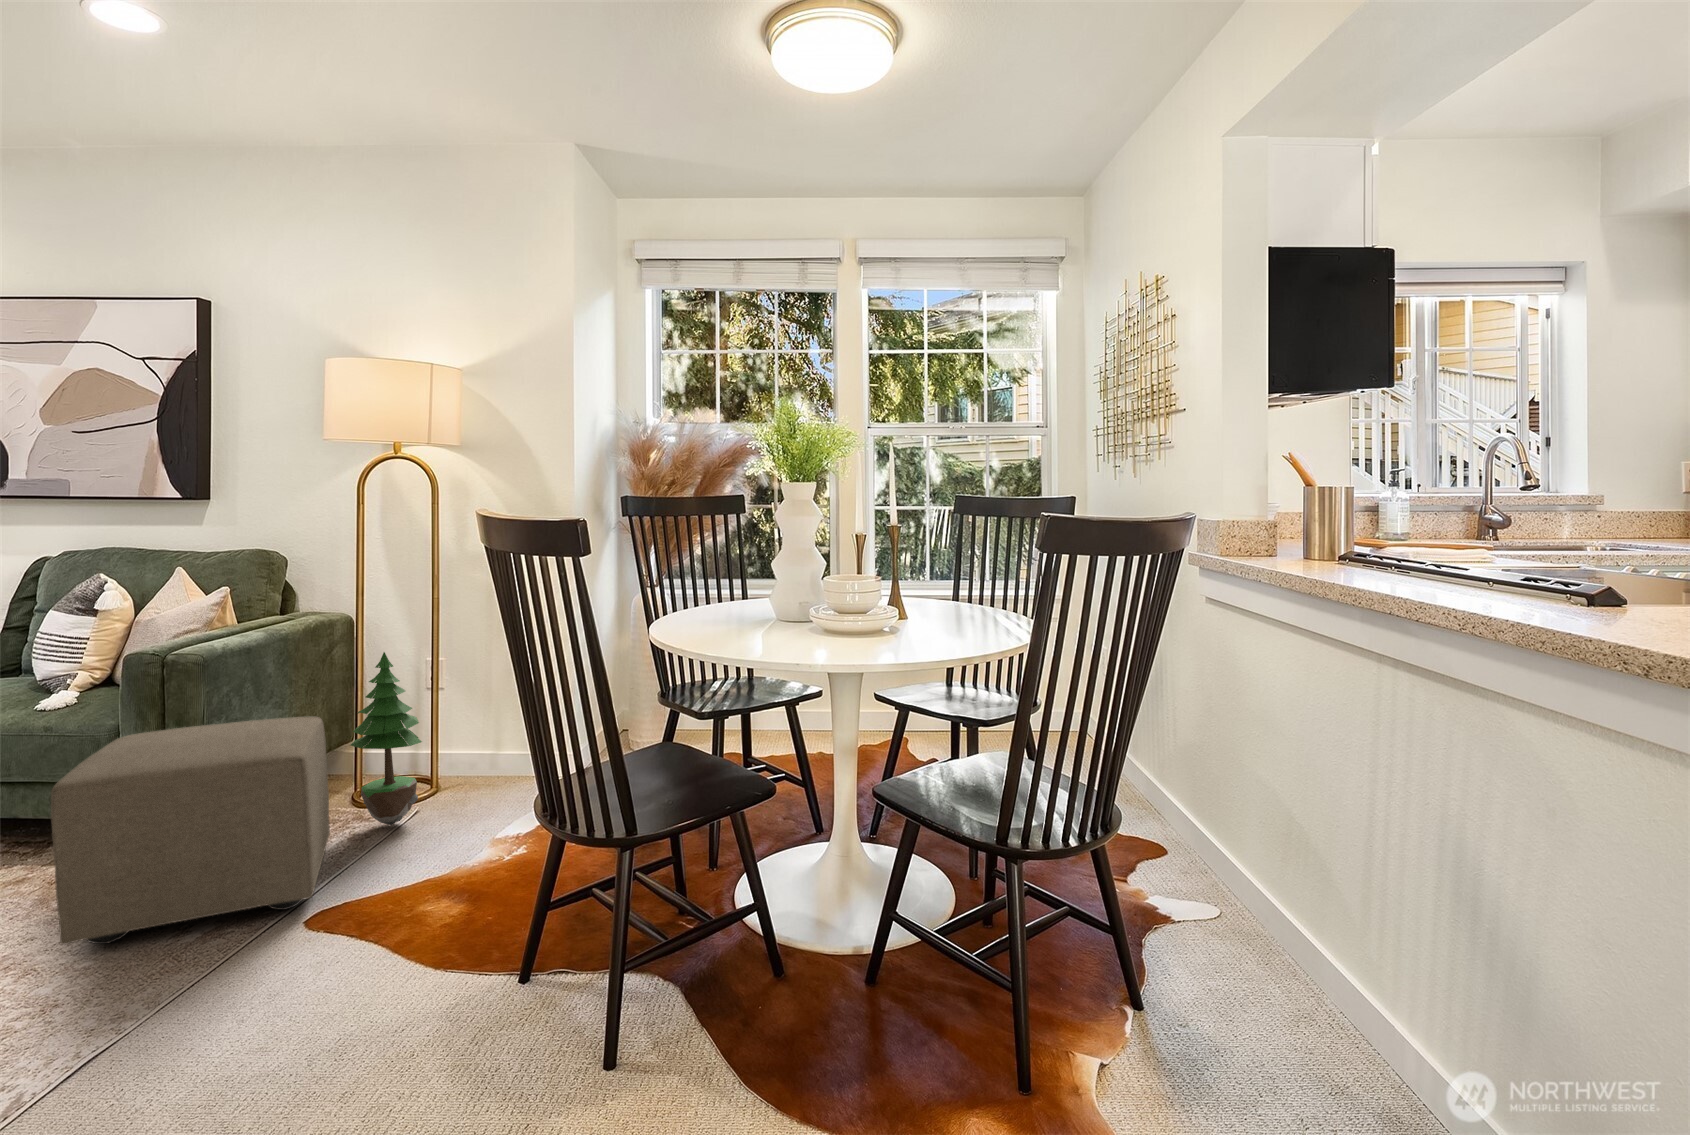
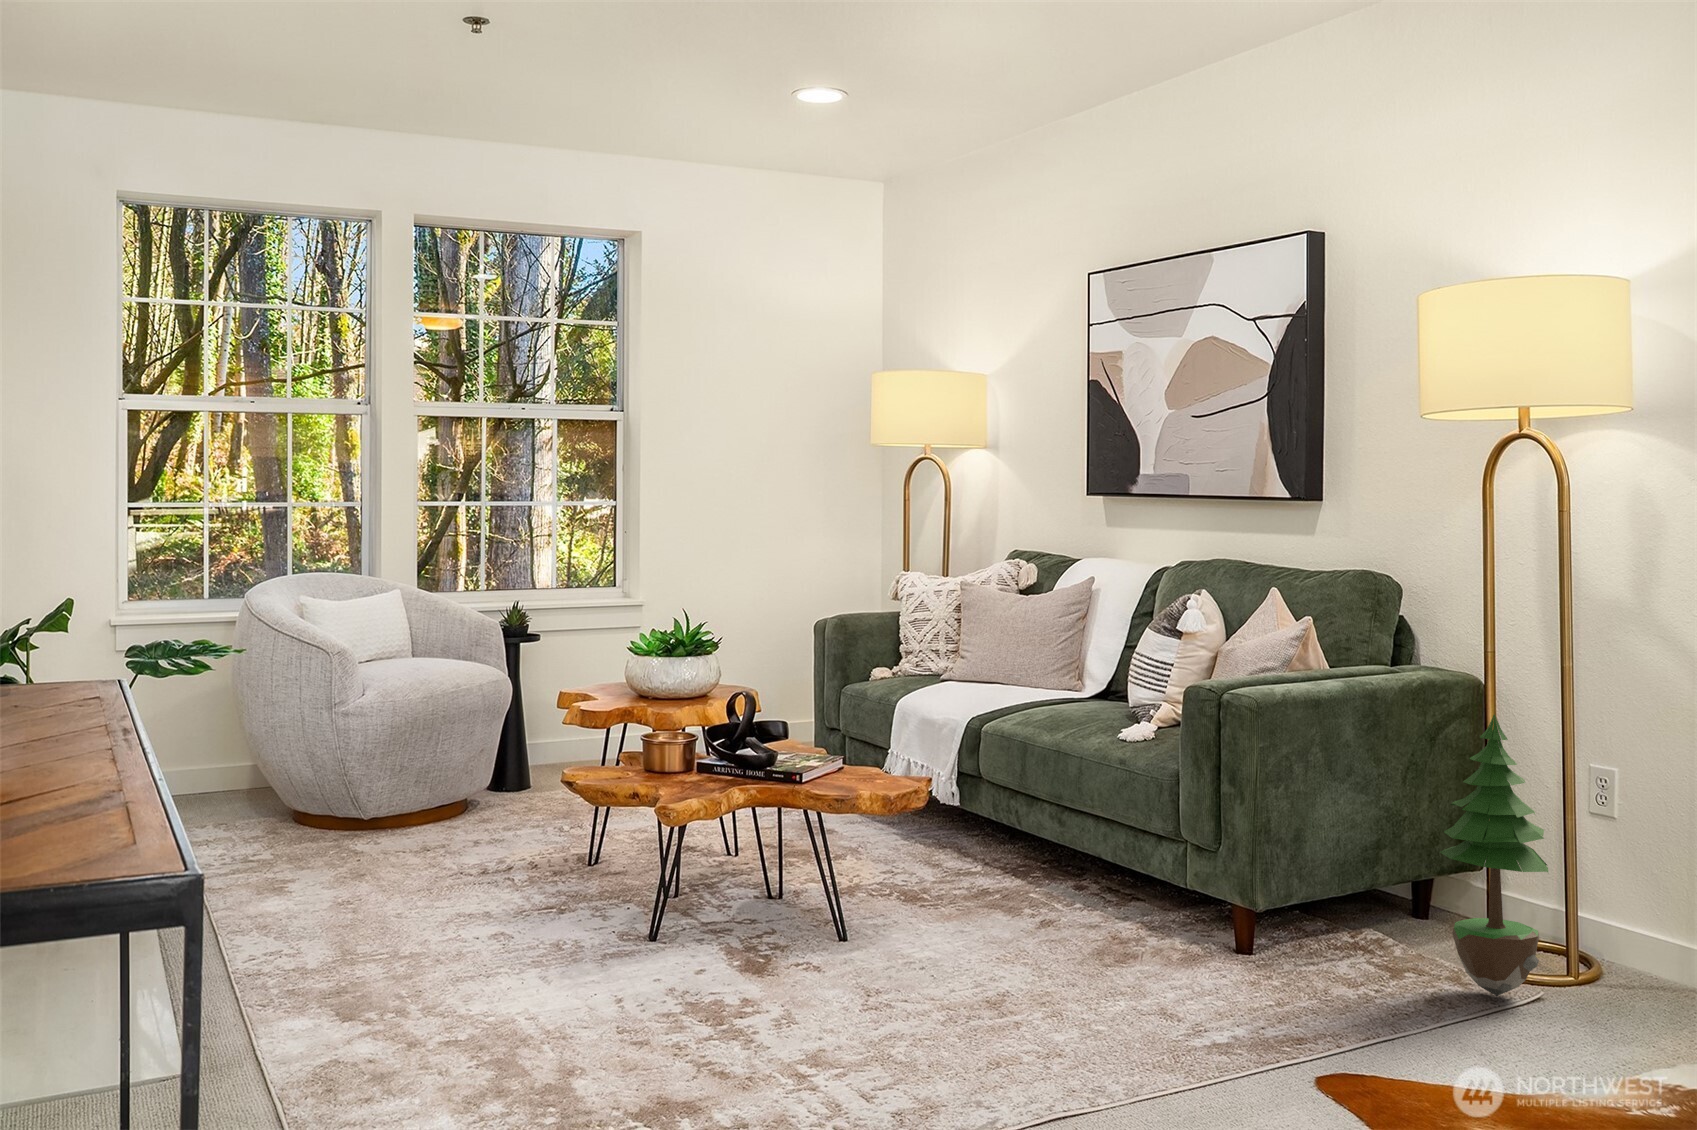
ottoman: present [51,717,330,945] -> none [1083,778,1402,1051]

